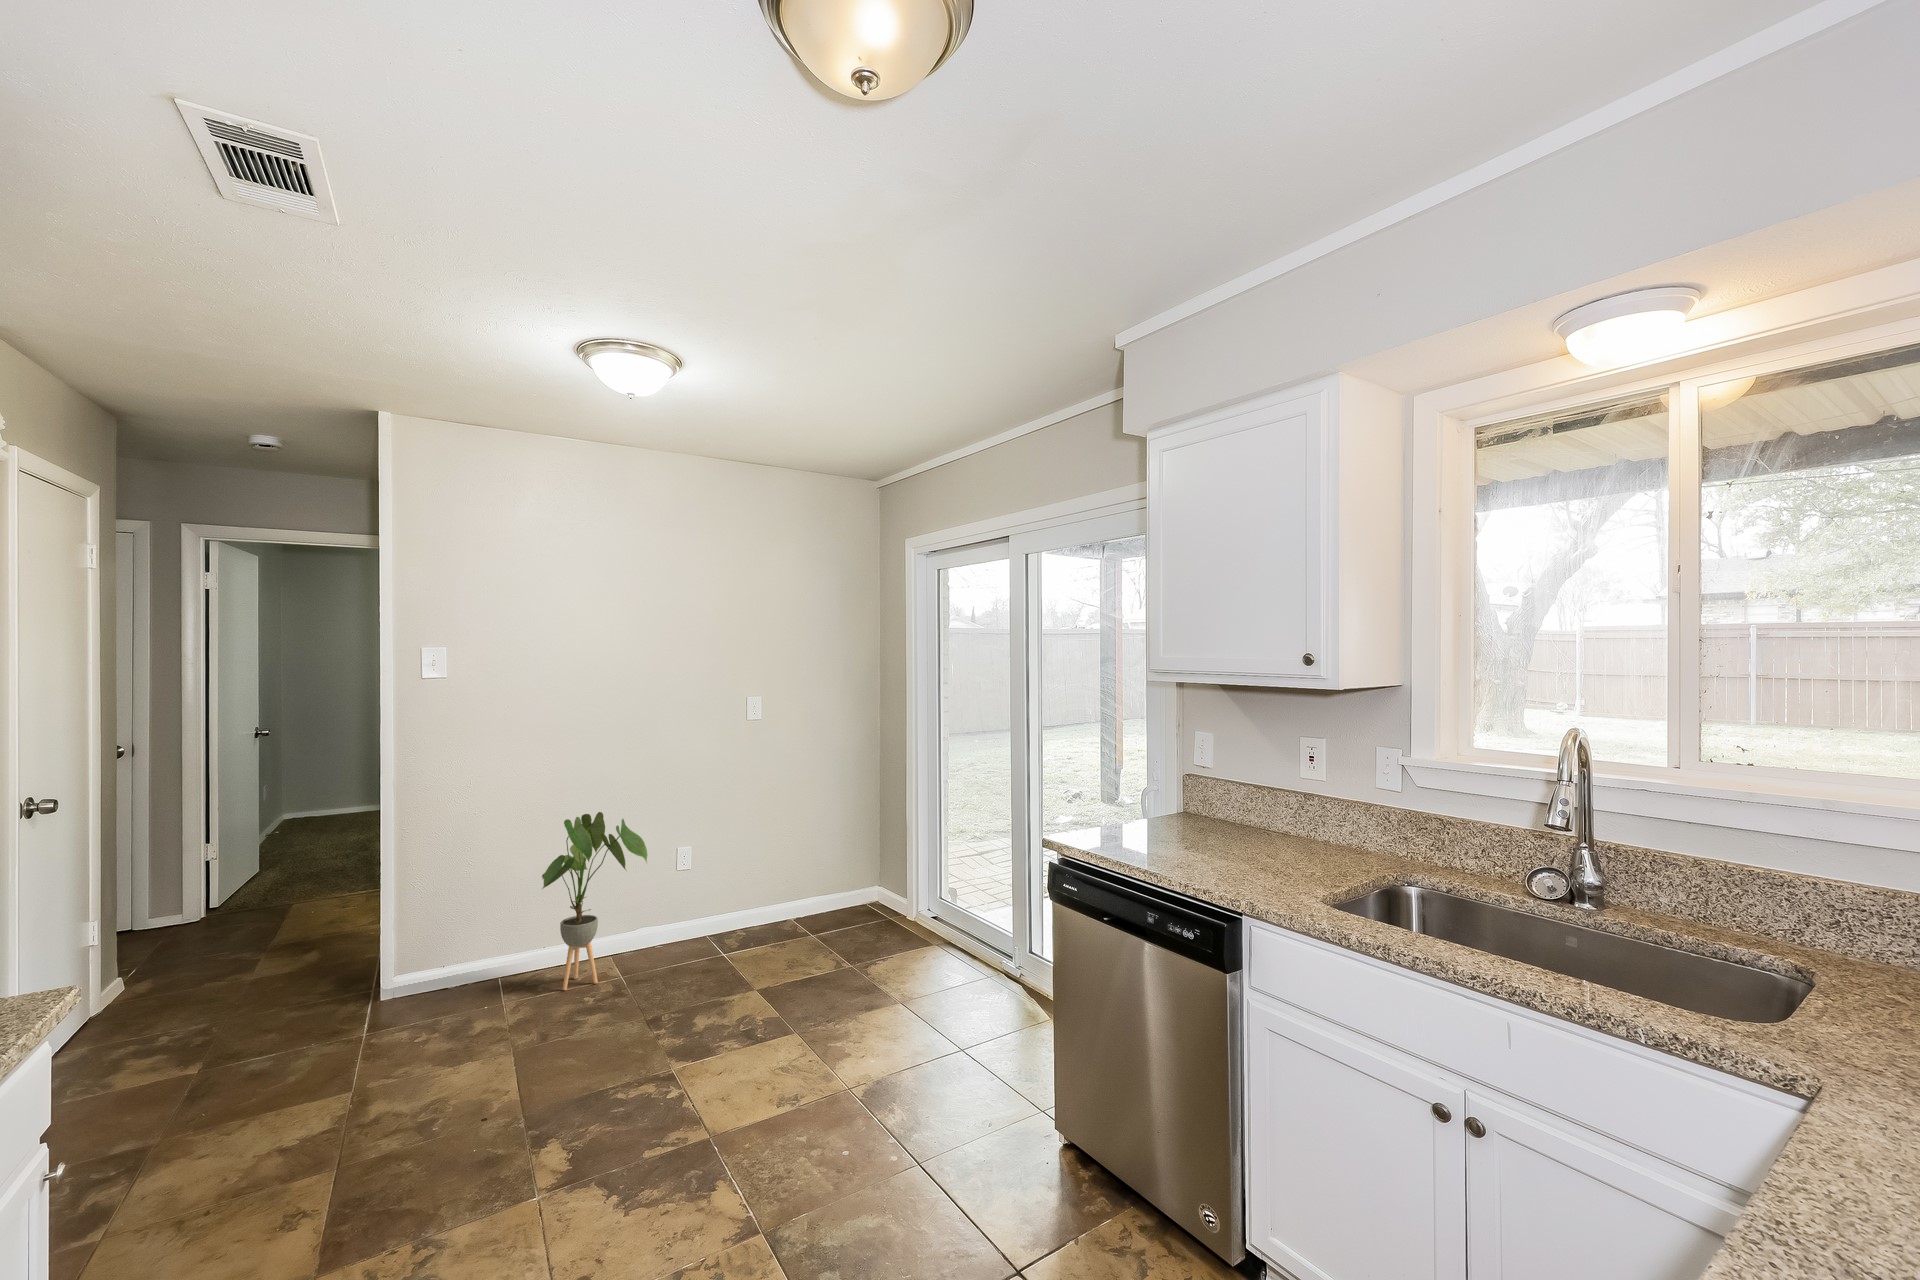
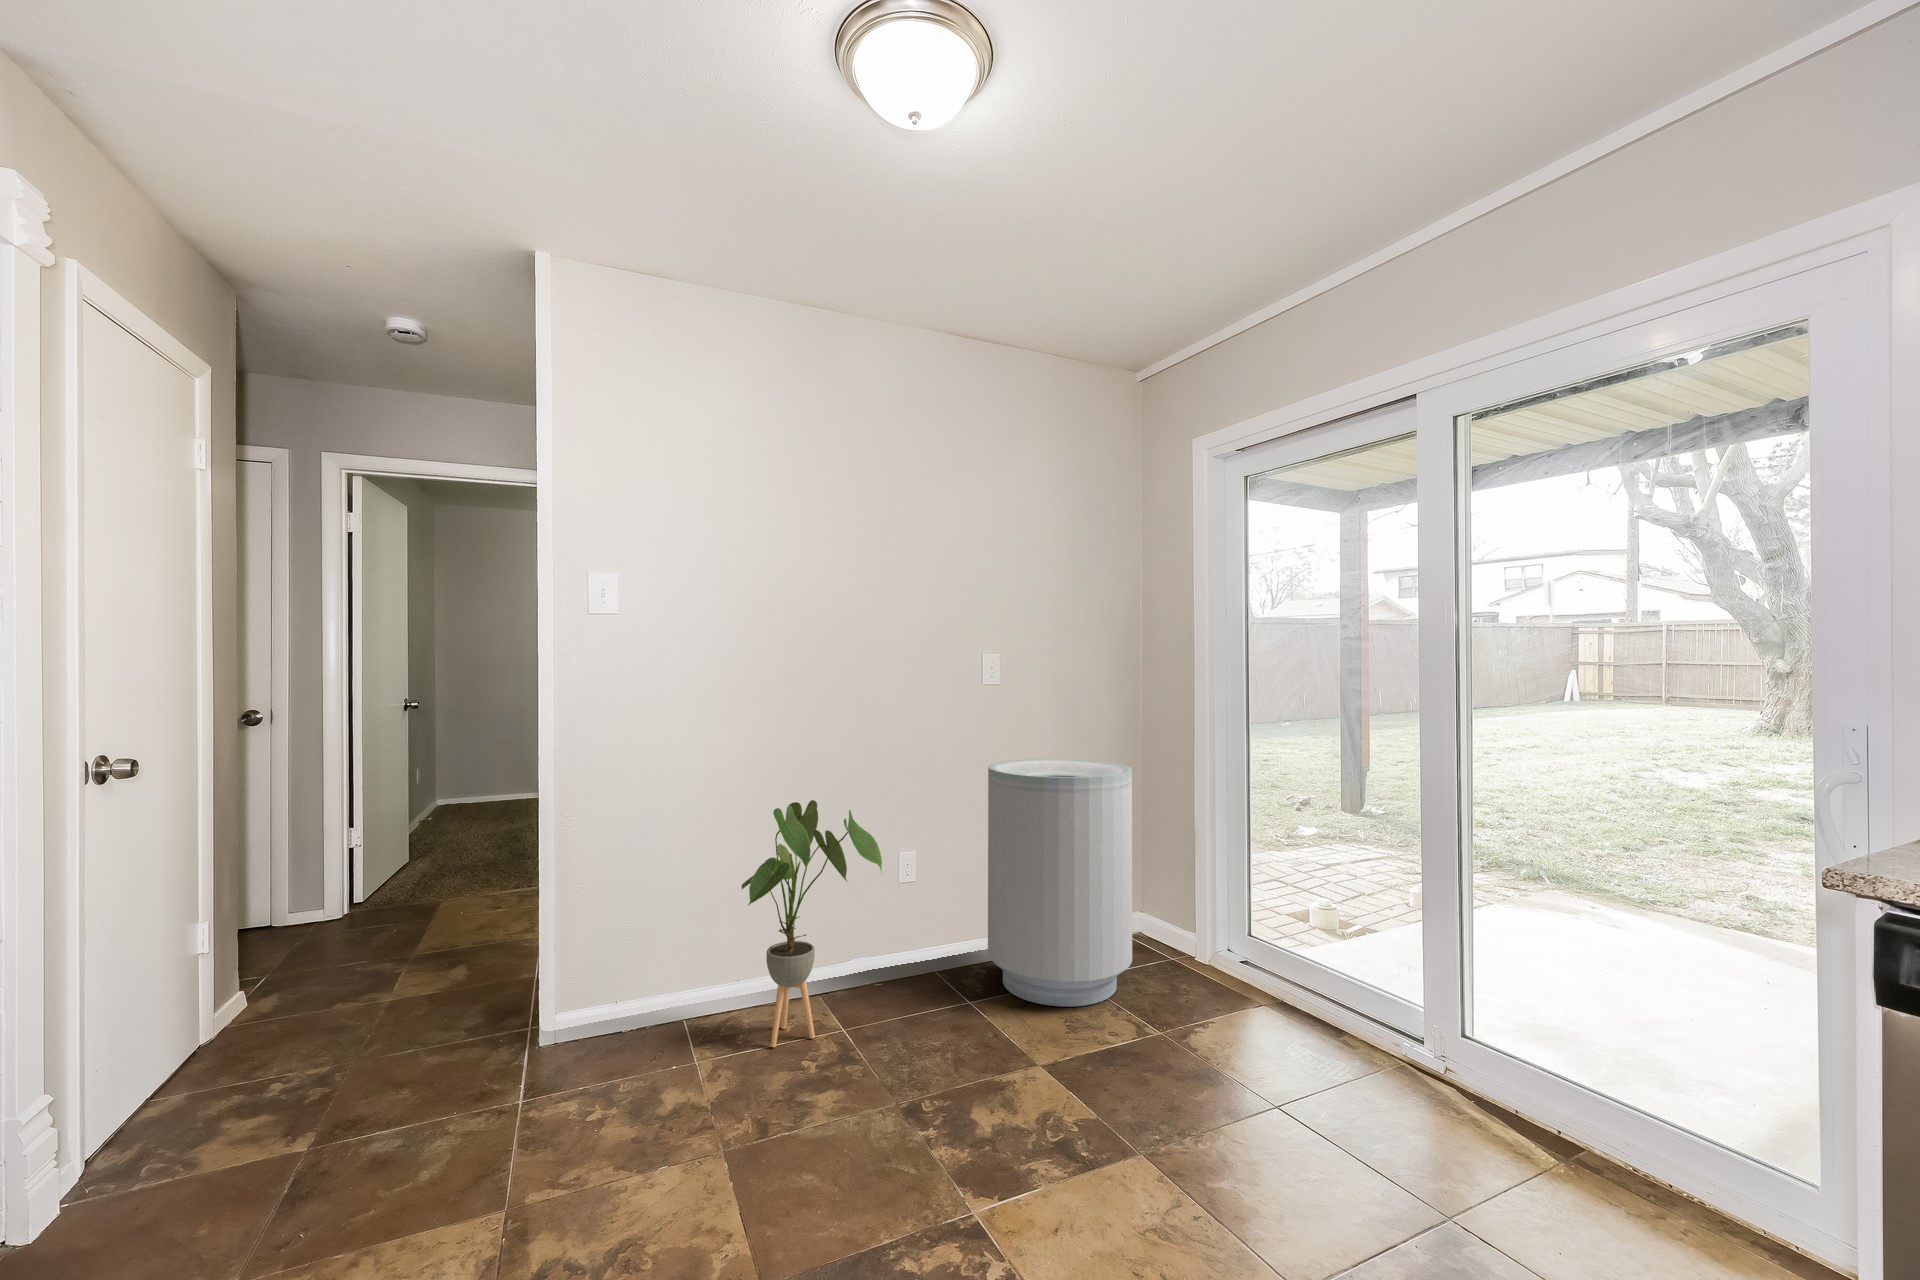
trash can: none [742,774,849,954] -> present [988,759,1132,1007]

